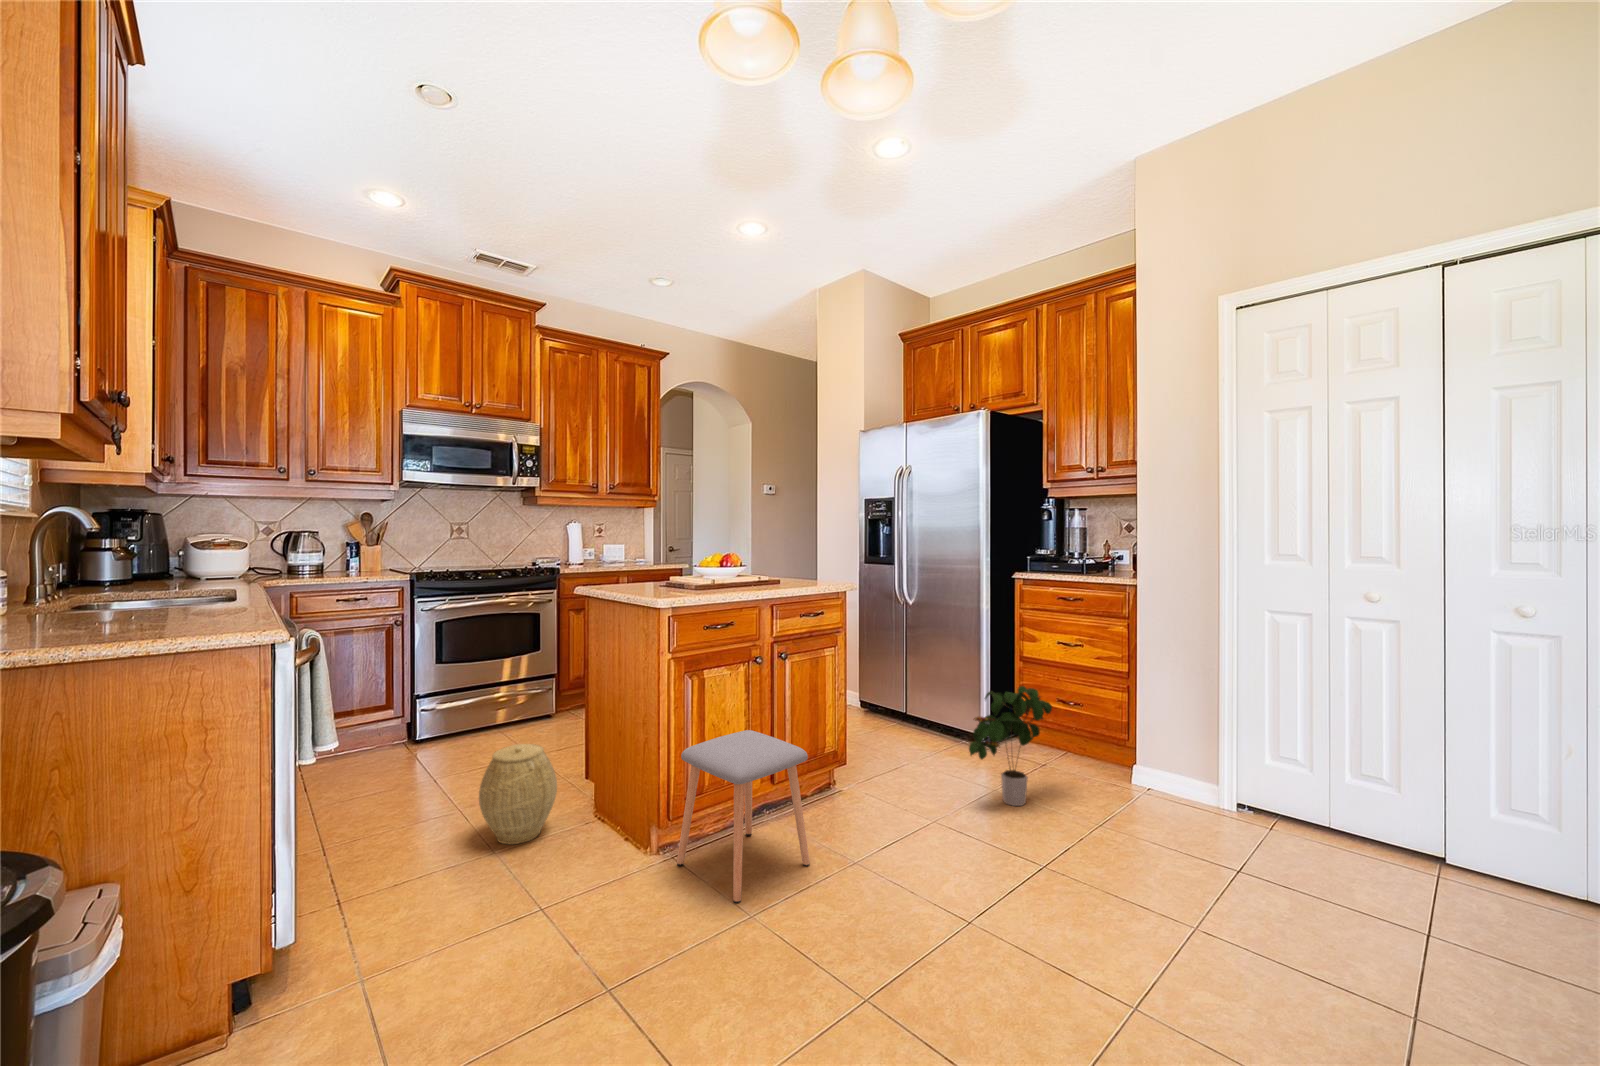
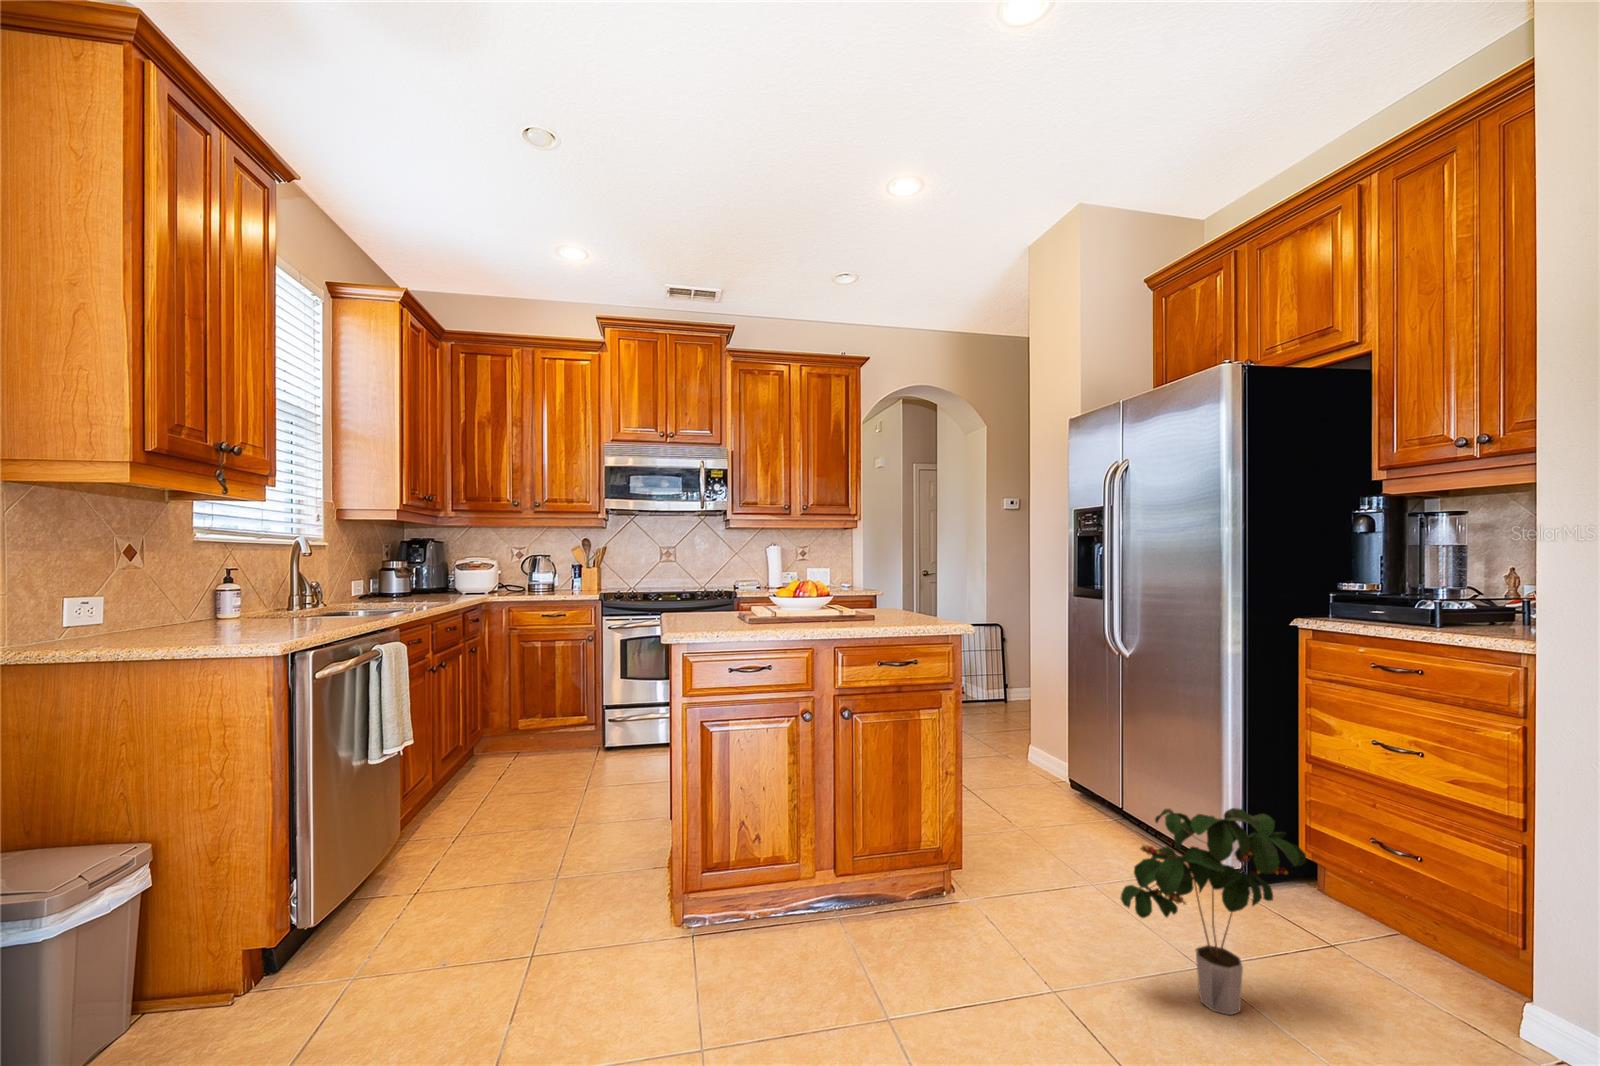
stool: present [677,730,810,903] -> none [678,804,821,1031]
woven basket: present [479,744,557,844] -> none [542,775,621,882]

